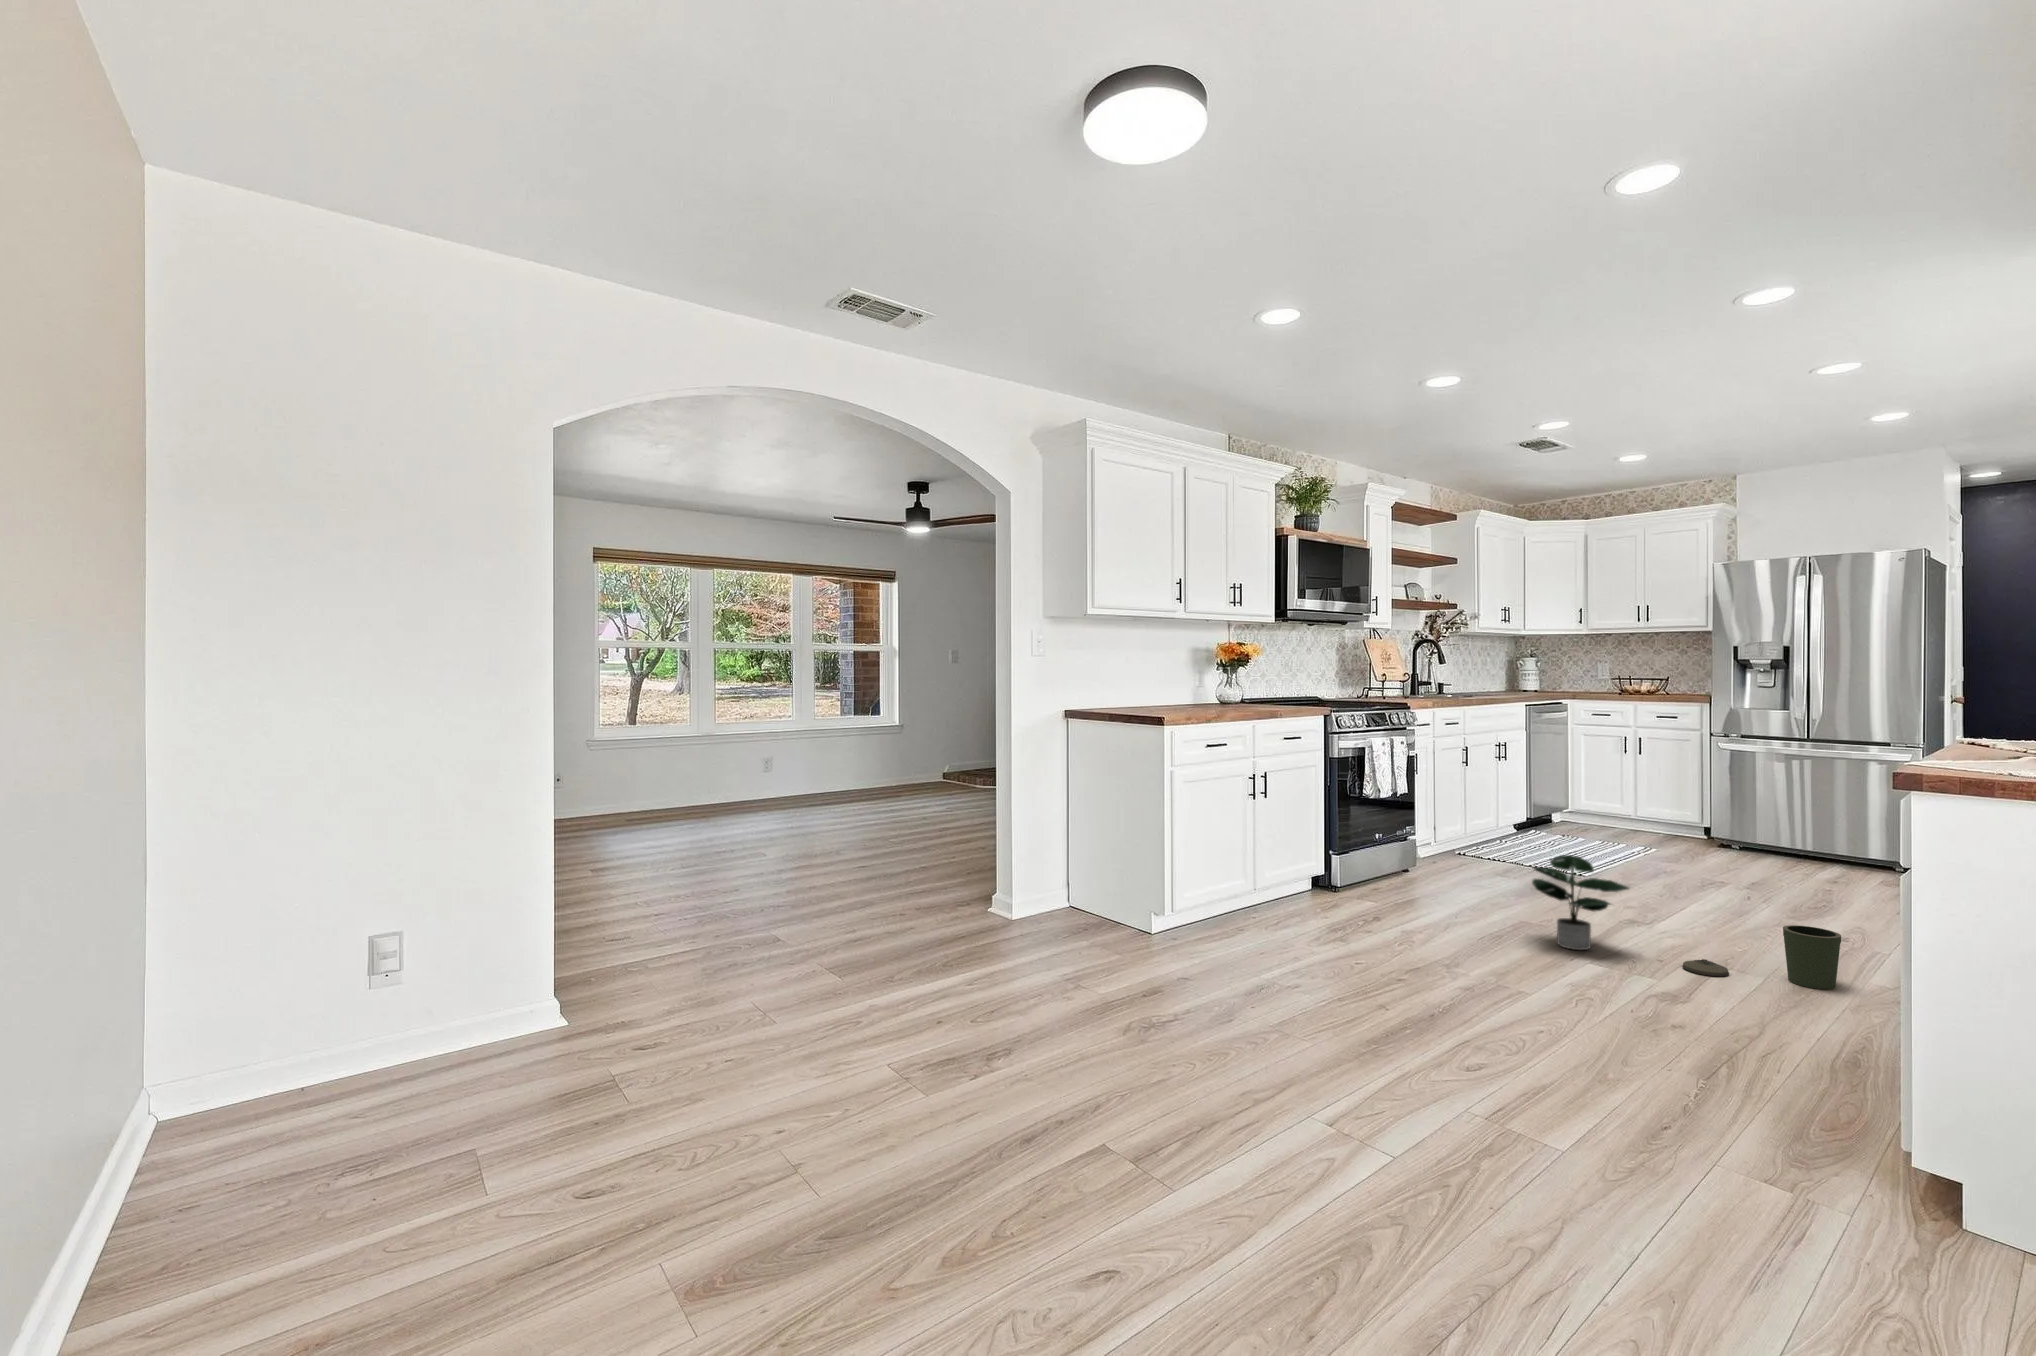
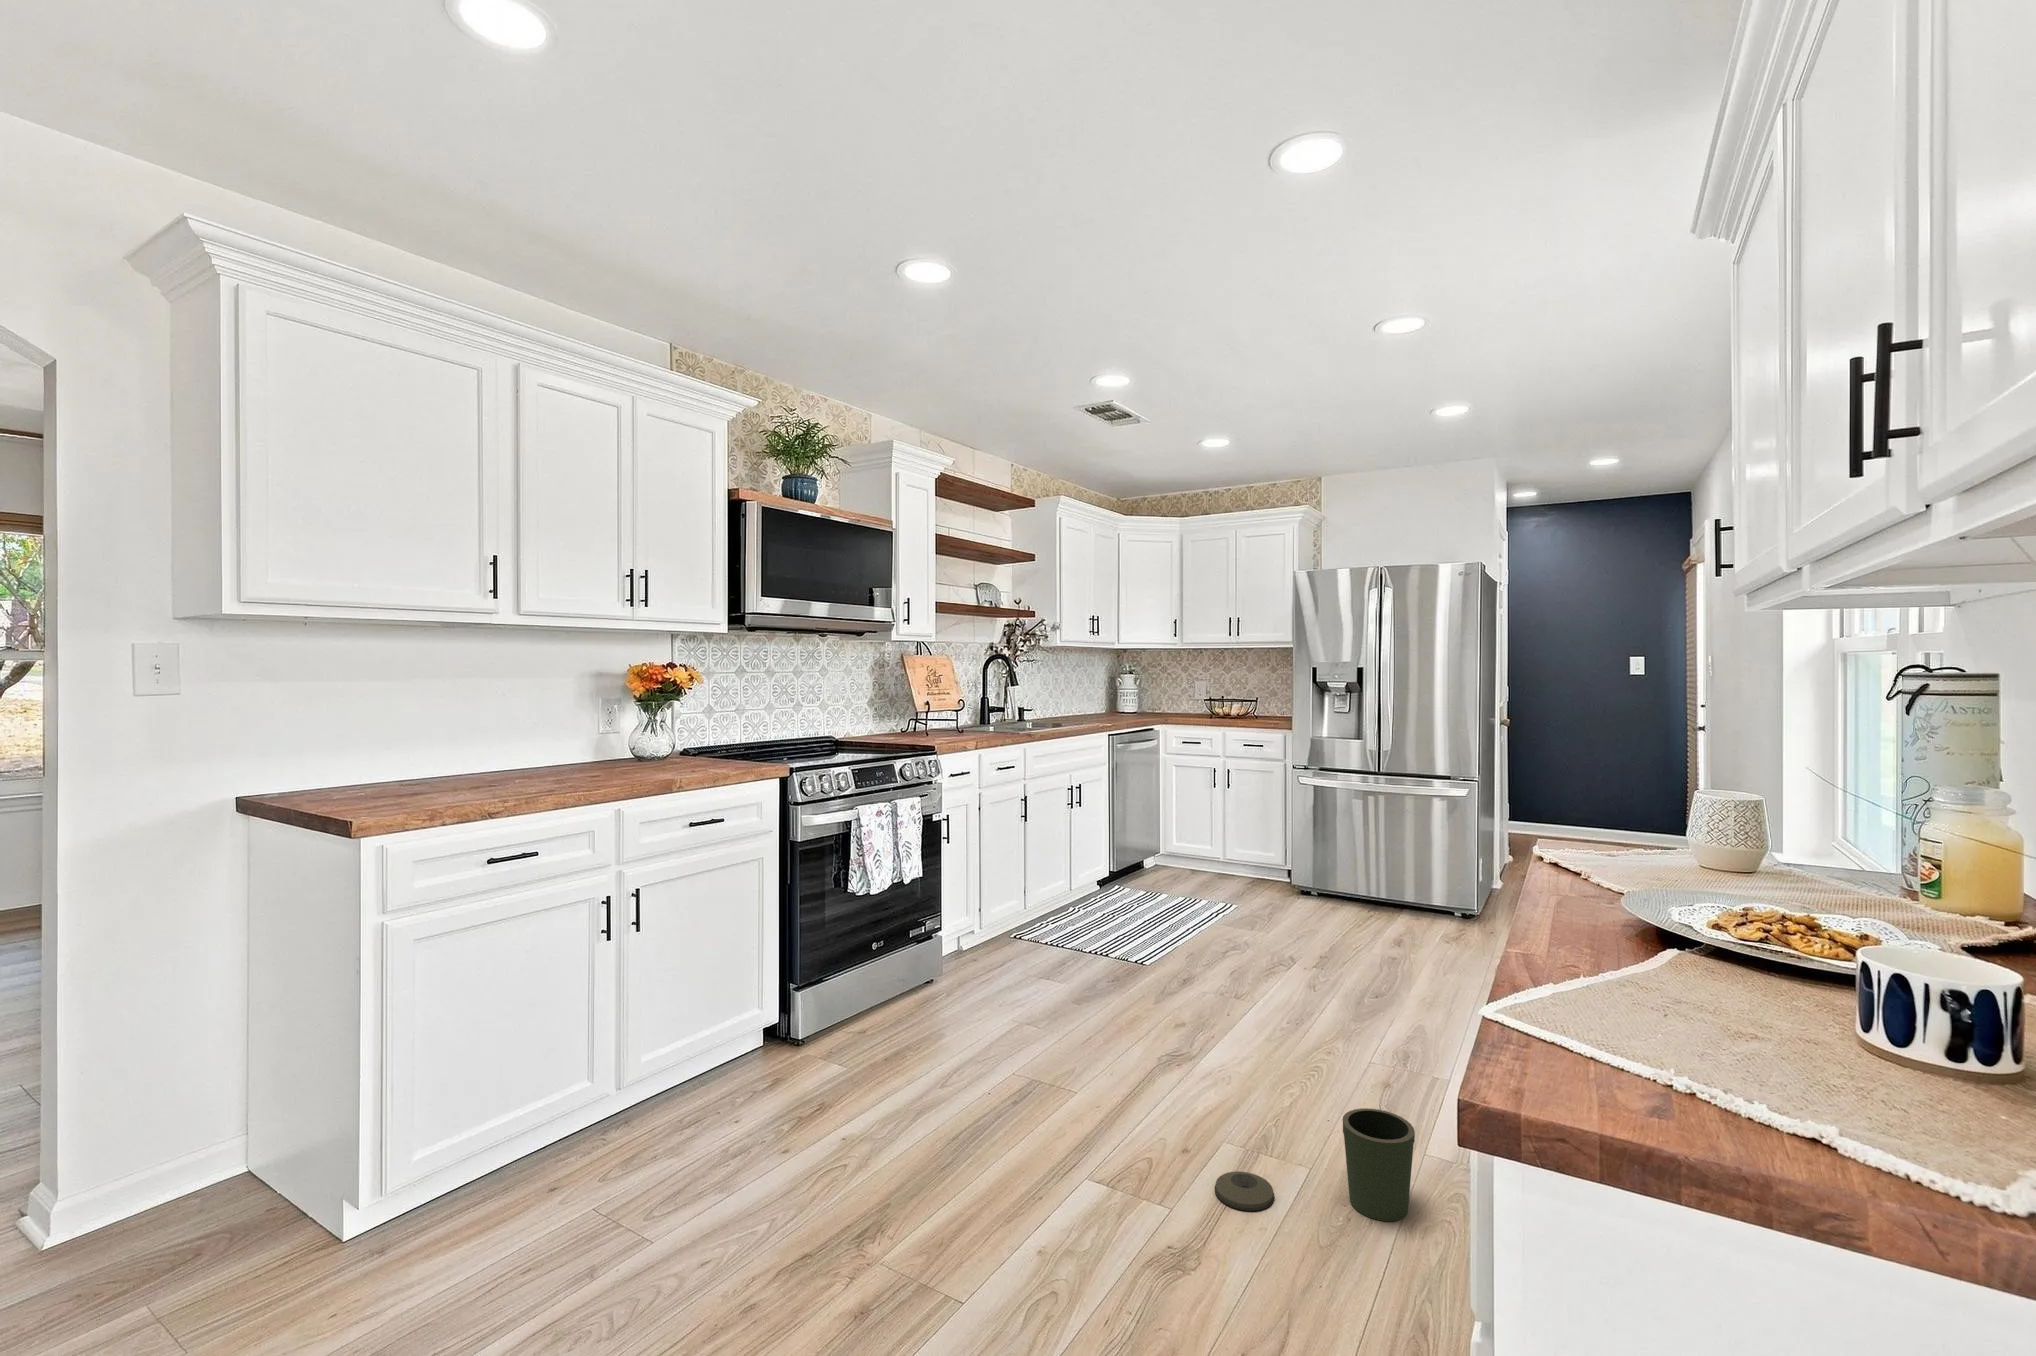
potted plant: present [1532,855,1629,950] -> none [1018,997,1150,1164]

